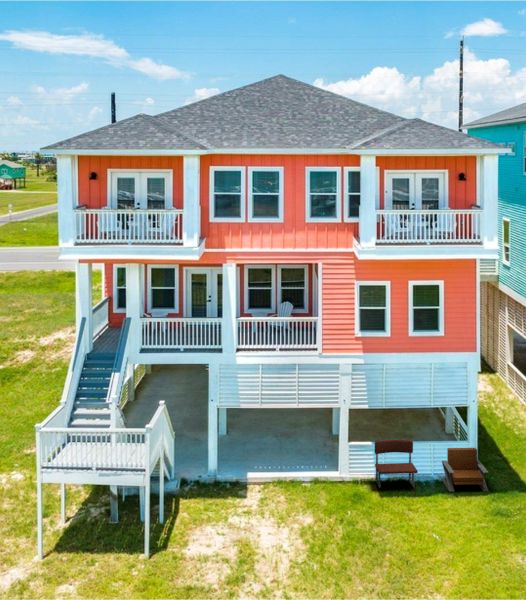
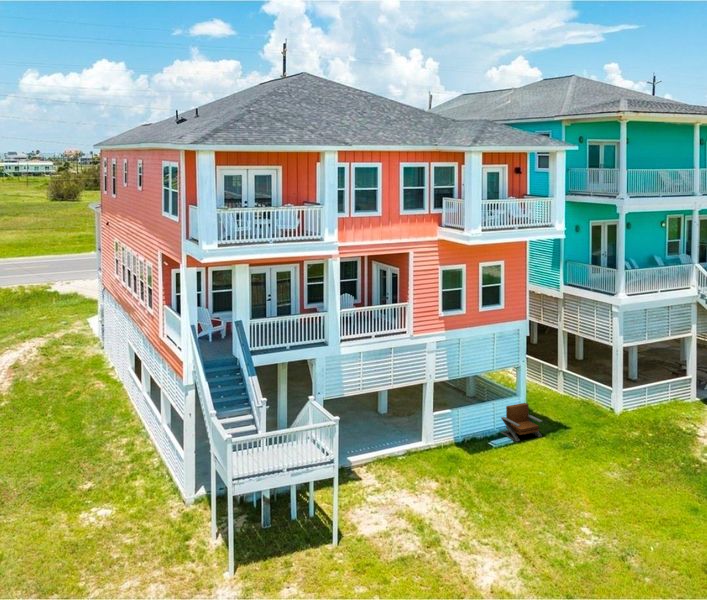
bench: present [375,439,418,488] -> none [455,403,493,448]

